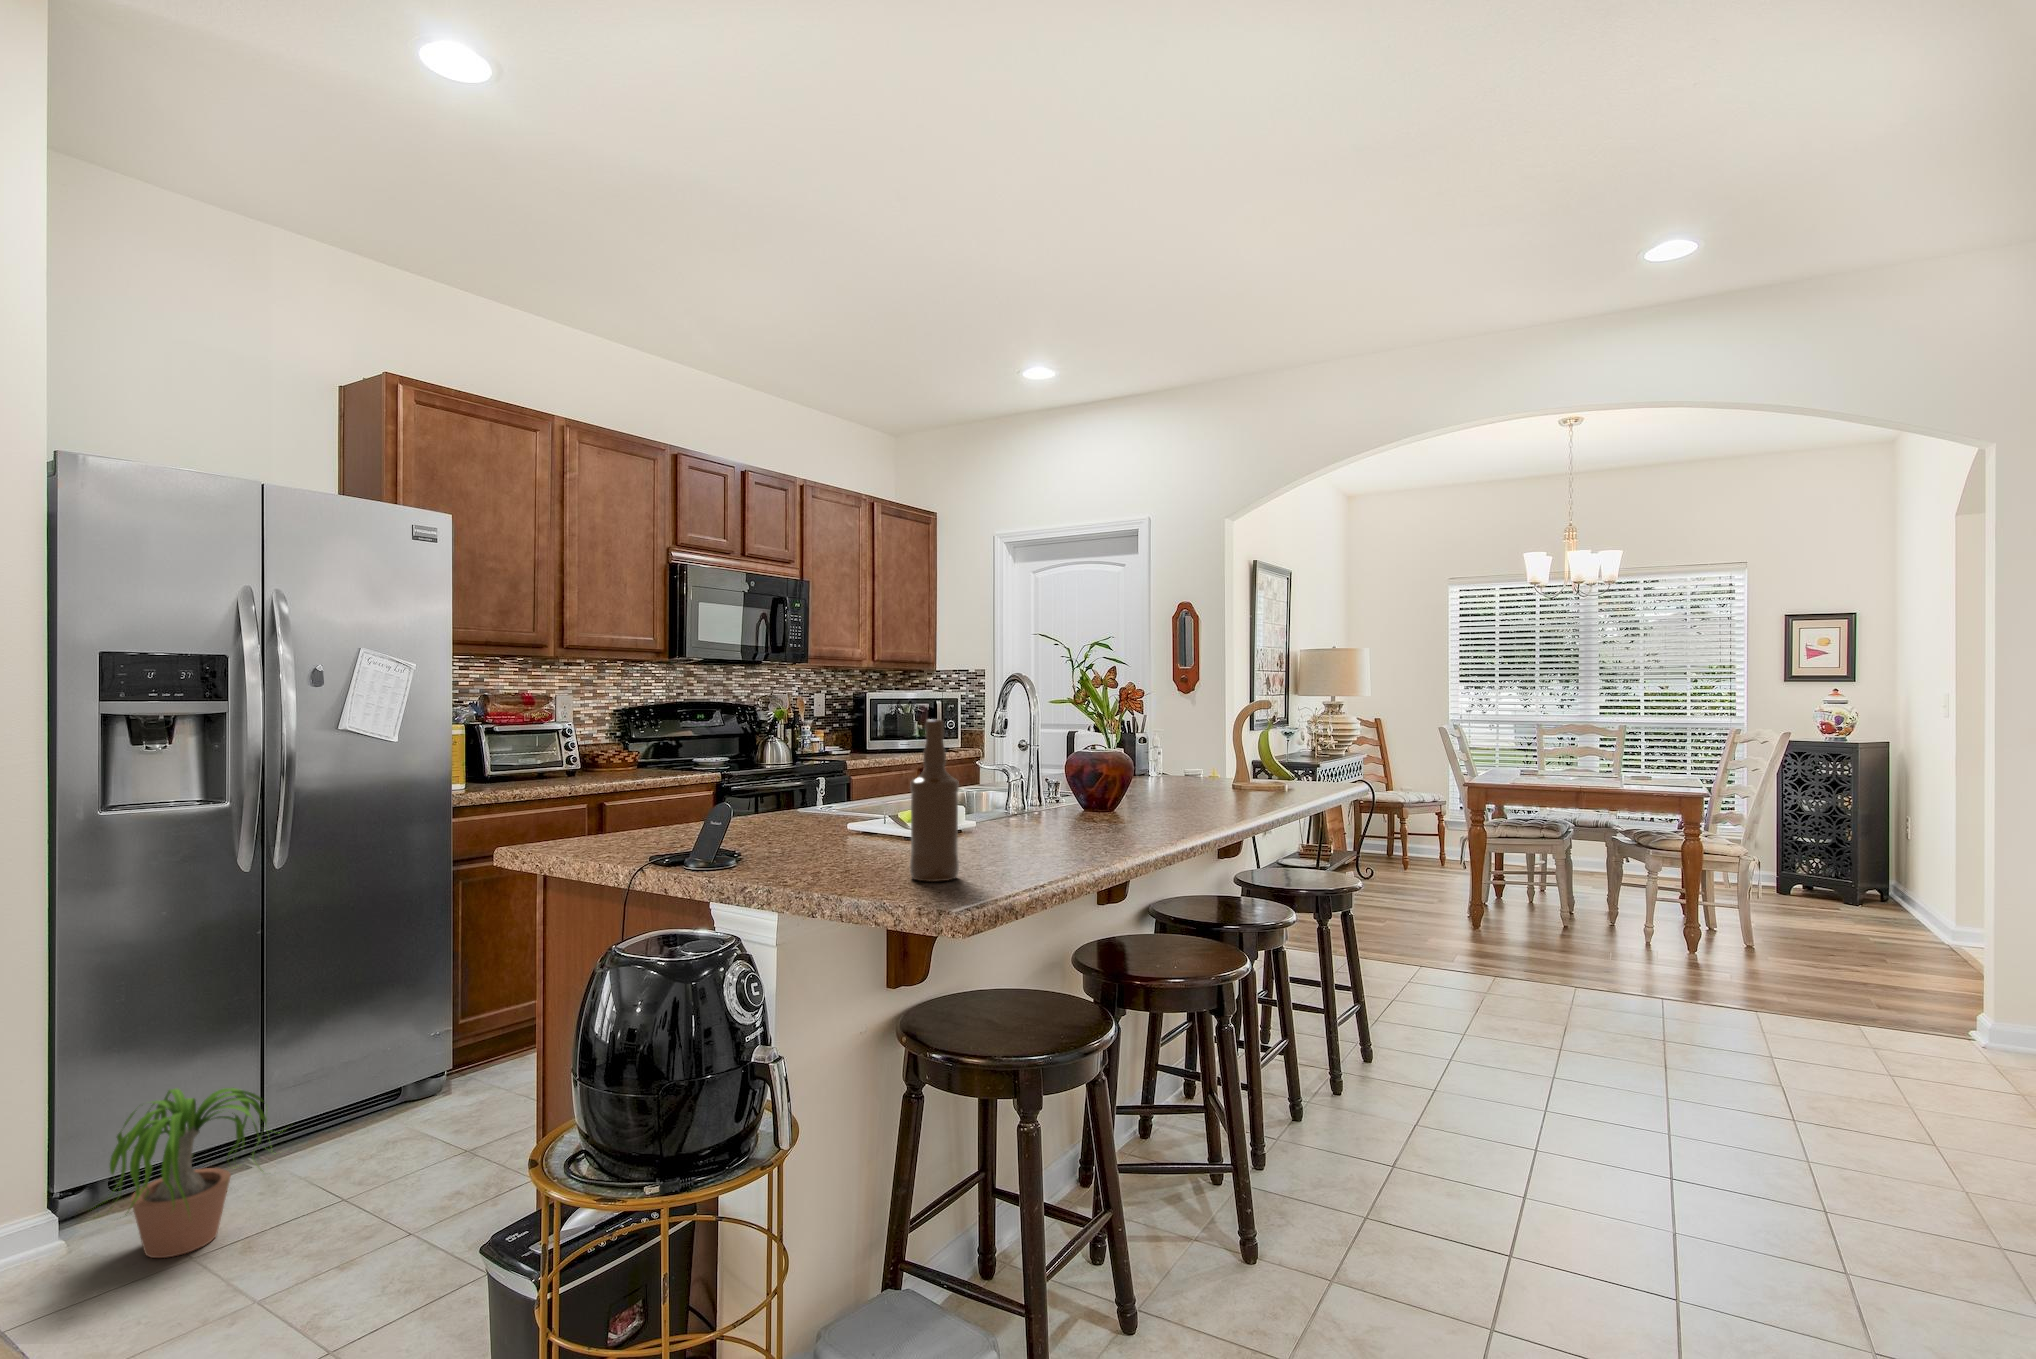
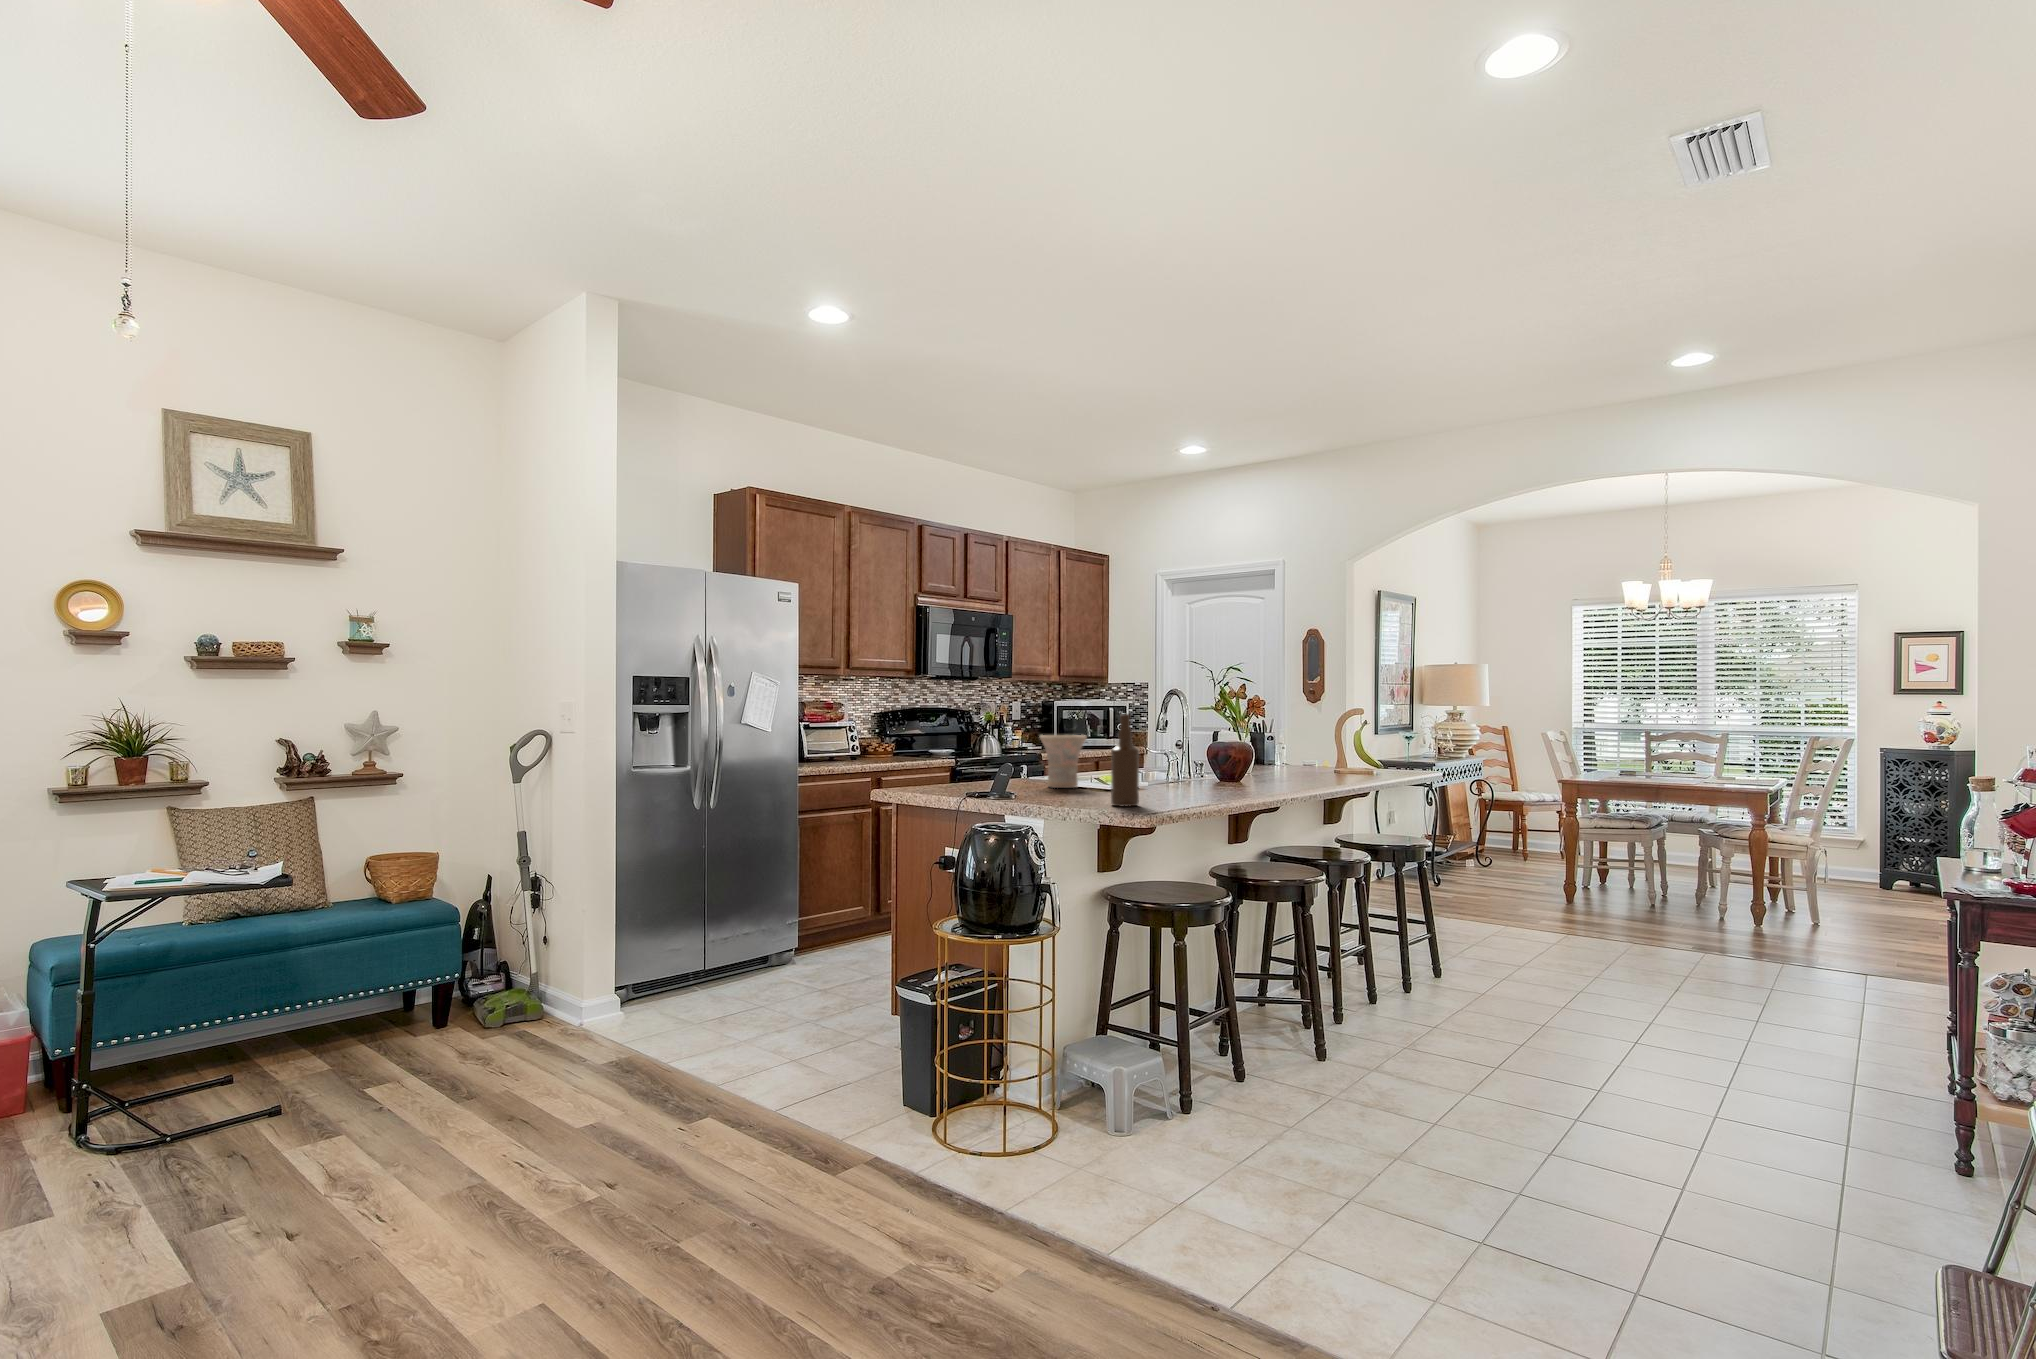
vase: none [808,748,884,833] -> present [1040,735,1087,788]
potted plant: present [103,1088,277,1258] -> none [641,931,733,1024]

